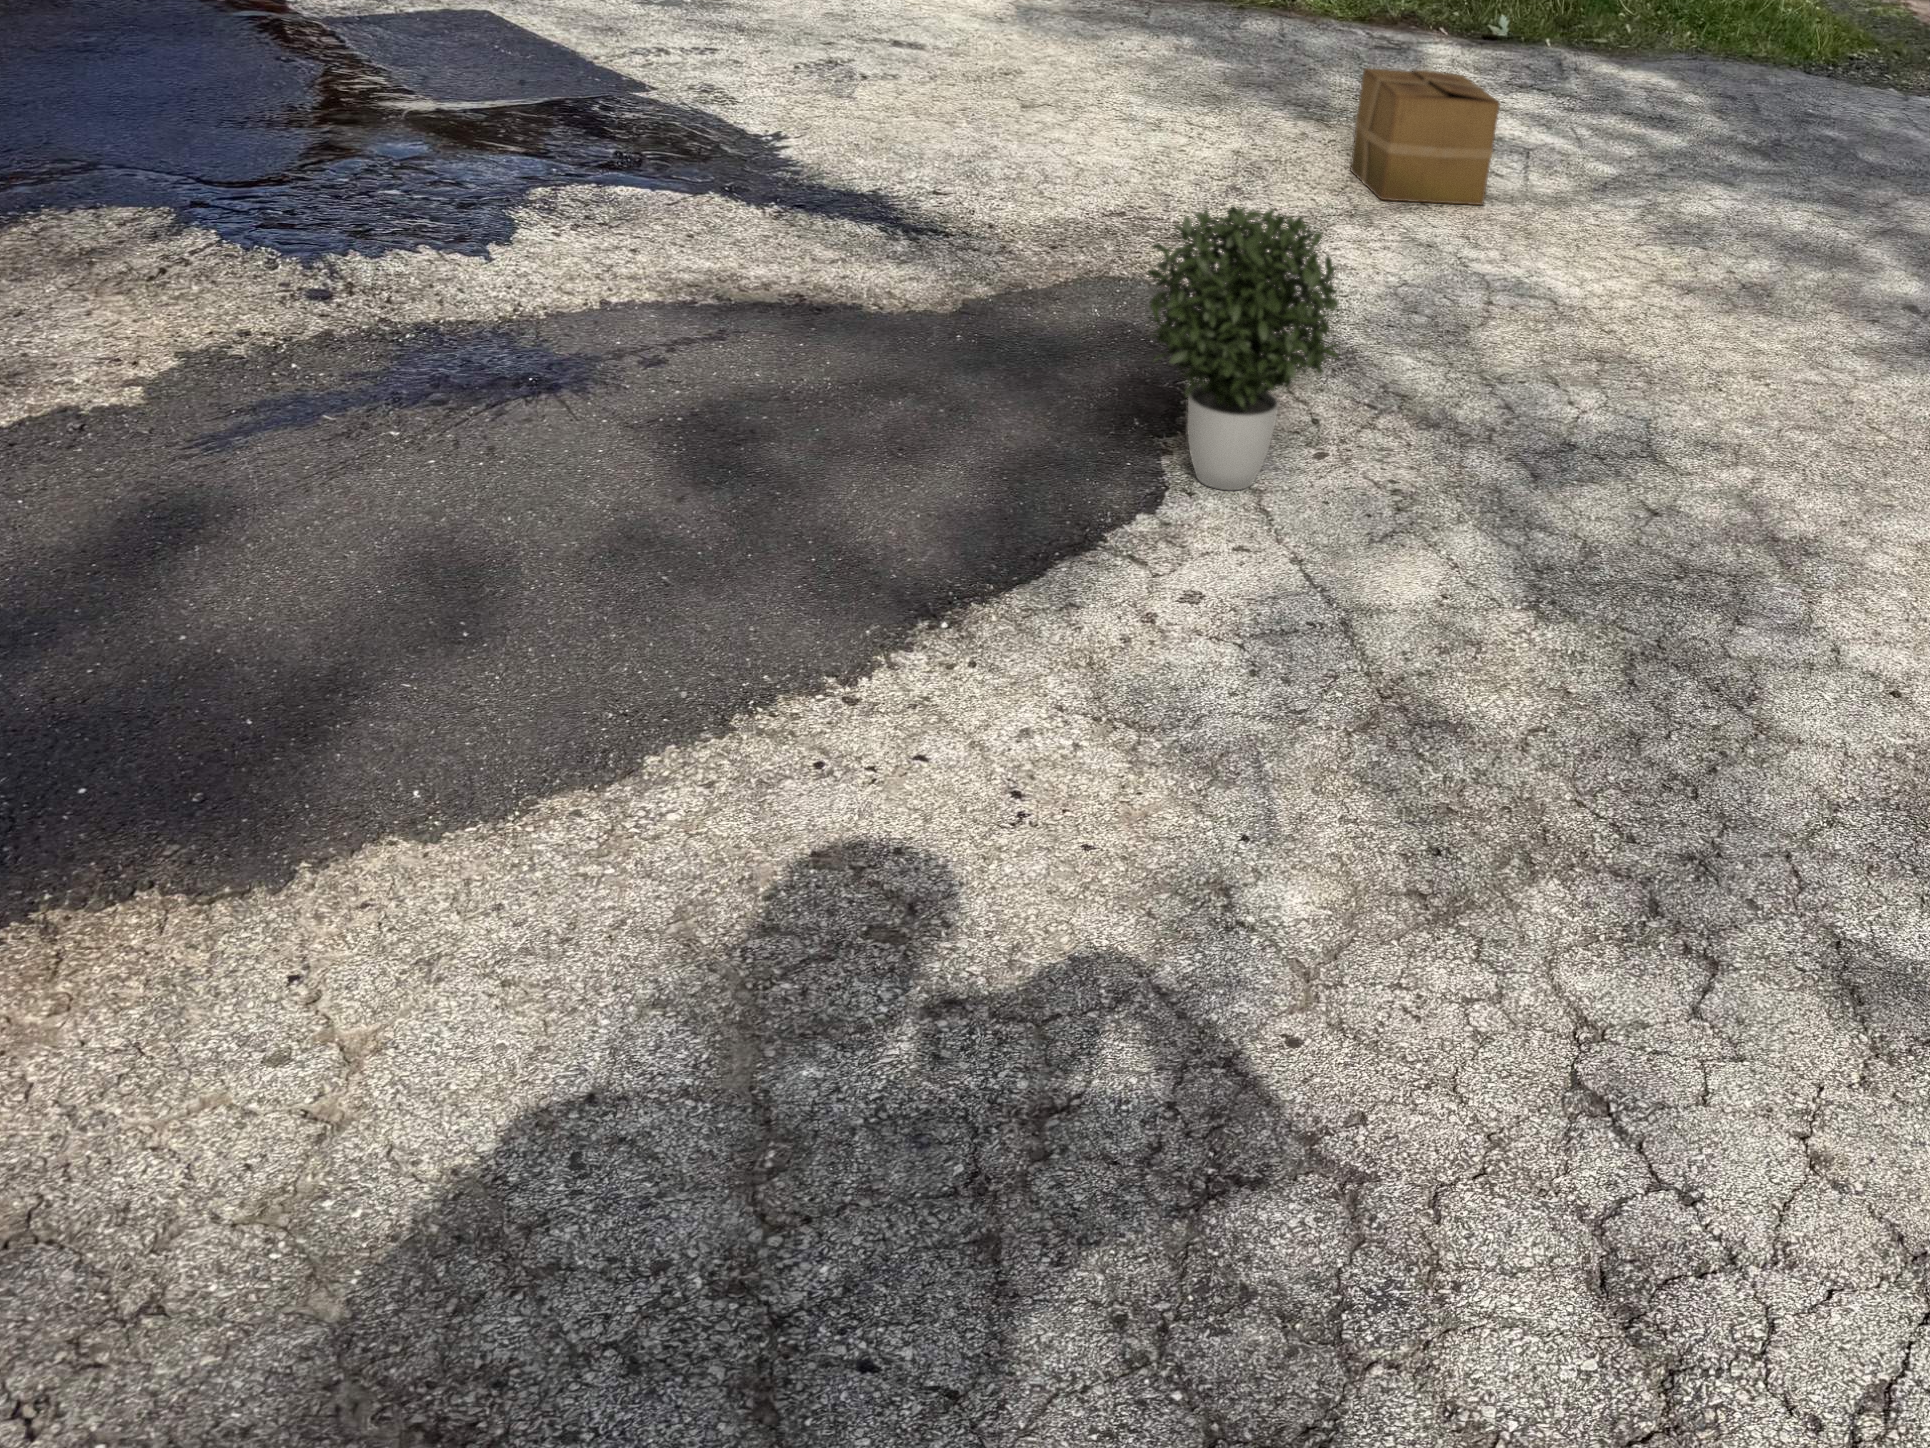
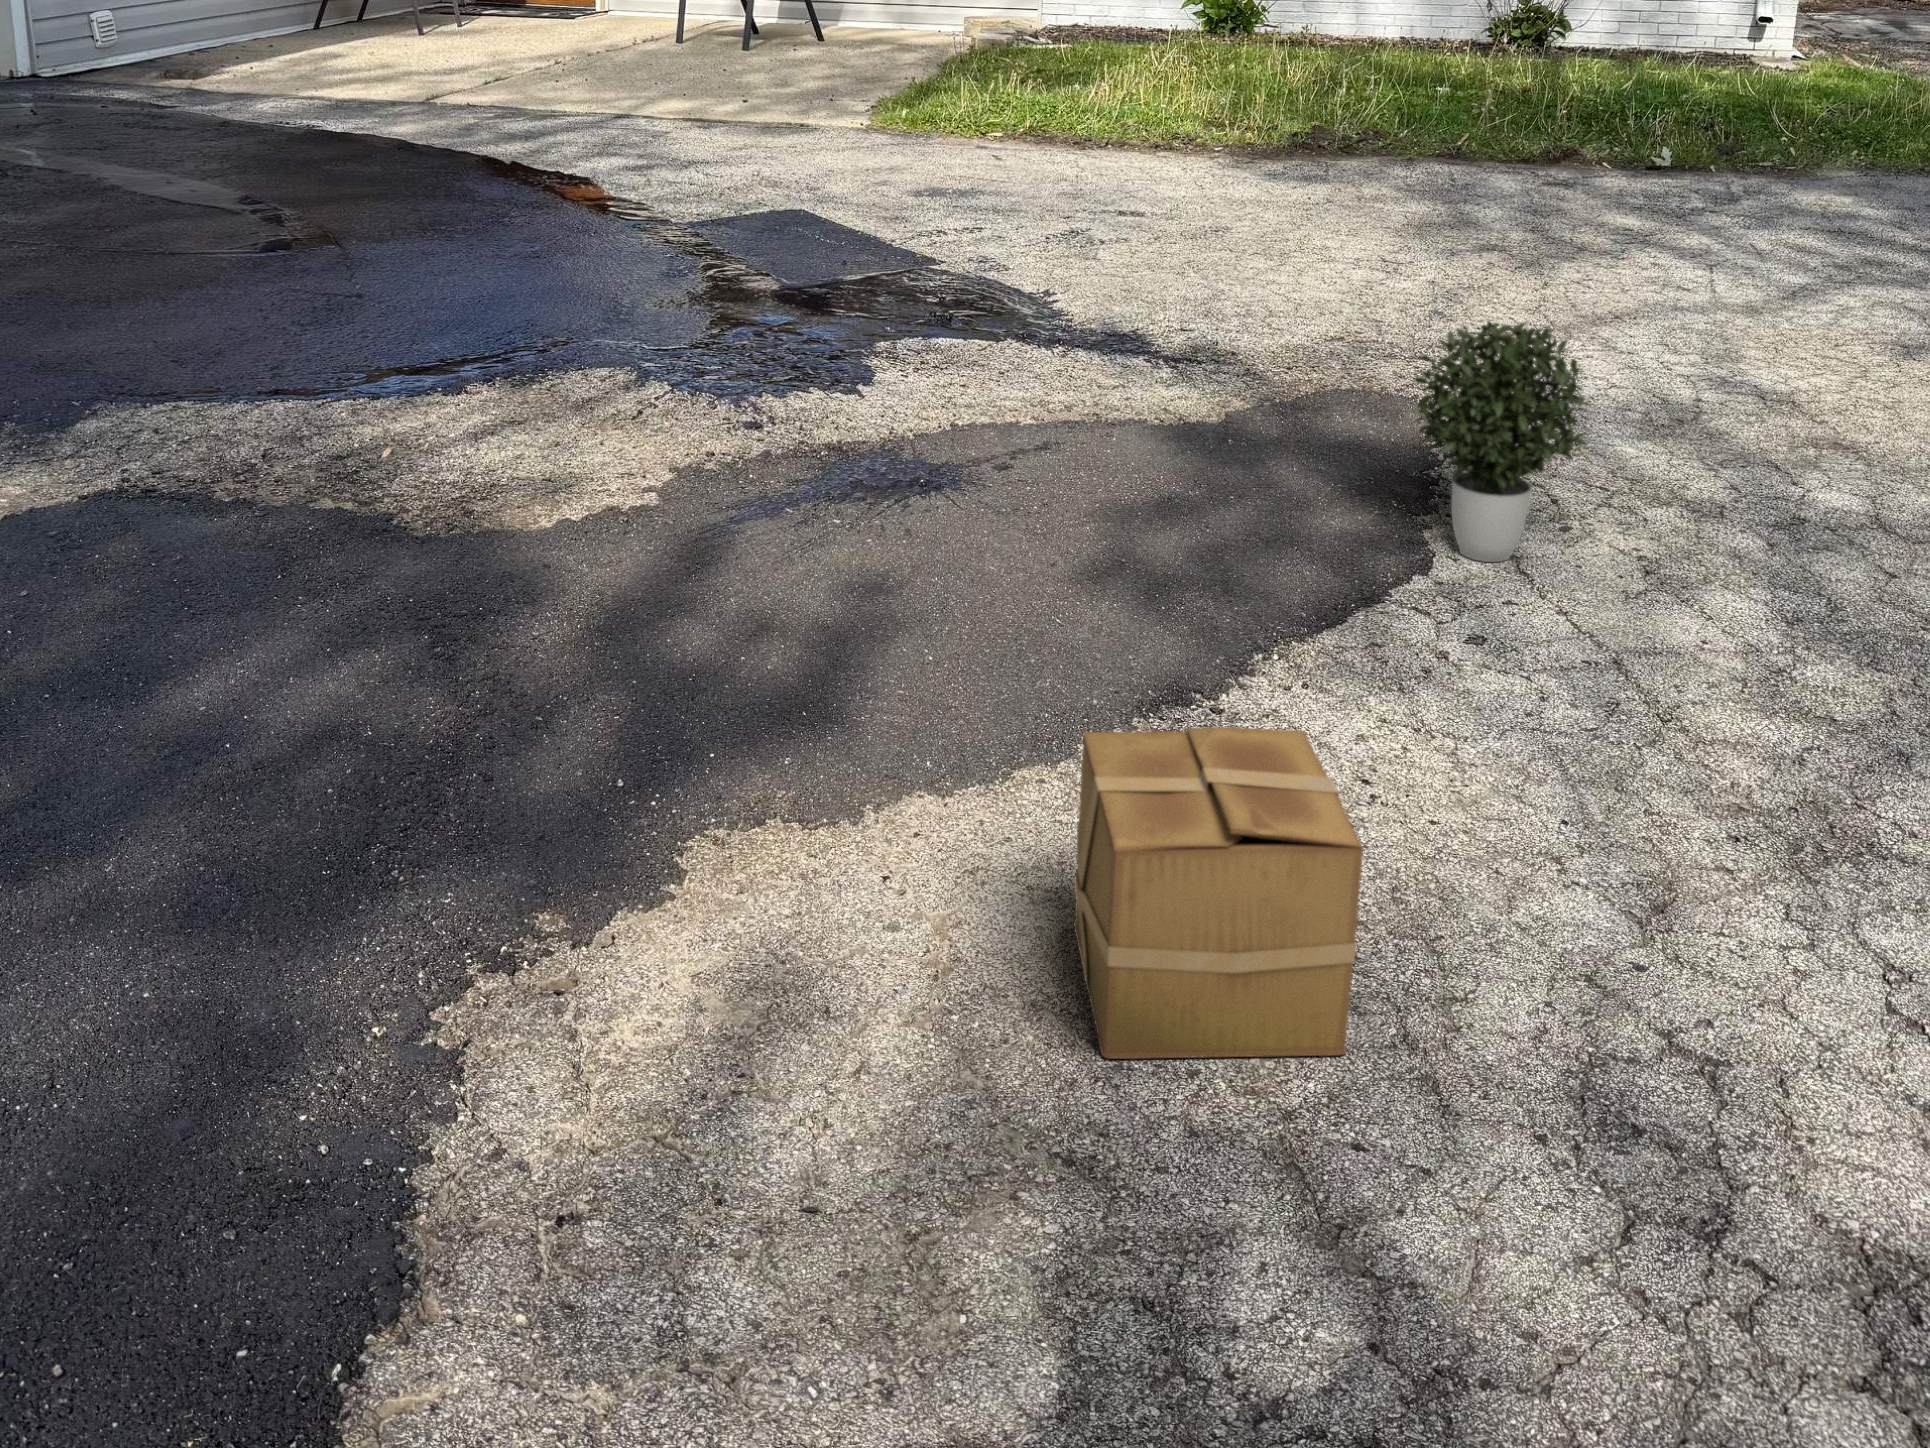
cardboard box: present [1350,68,1500,205] -> present [1073,727,1363,1059]

